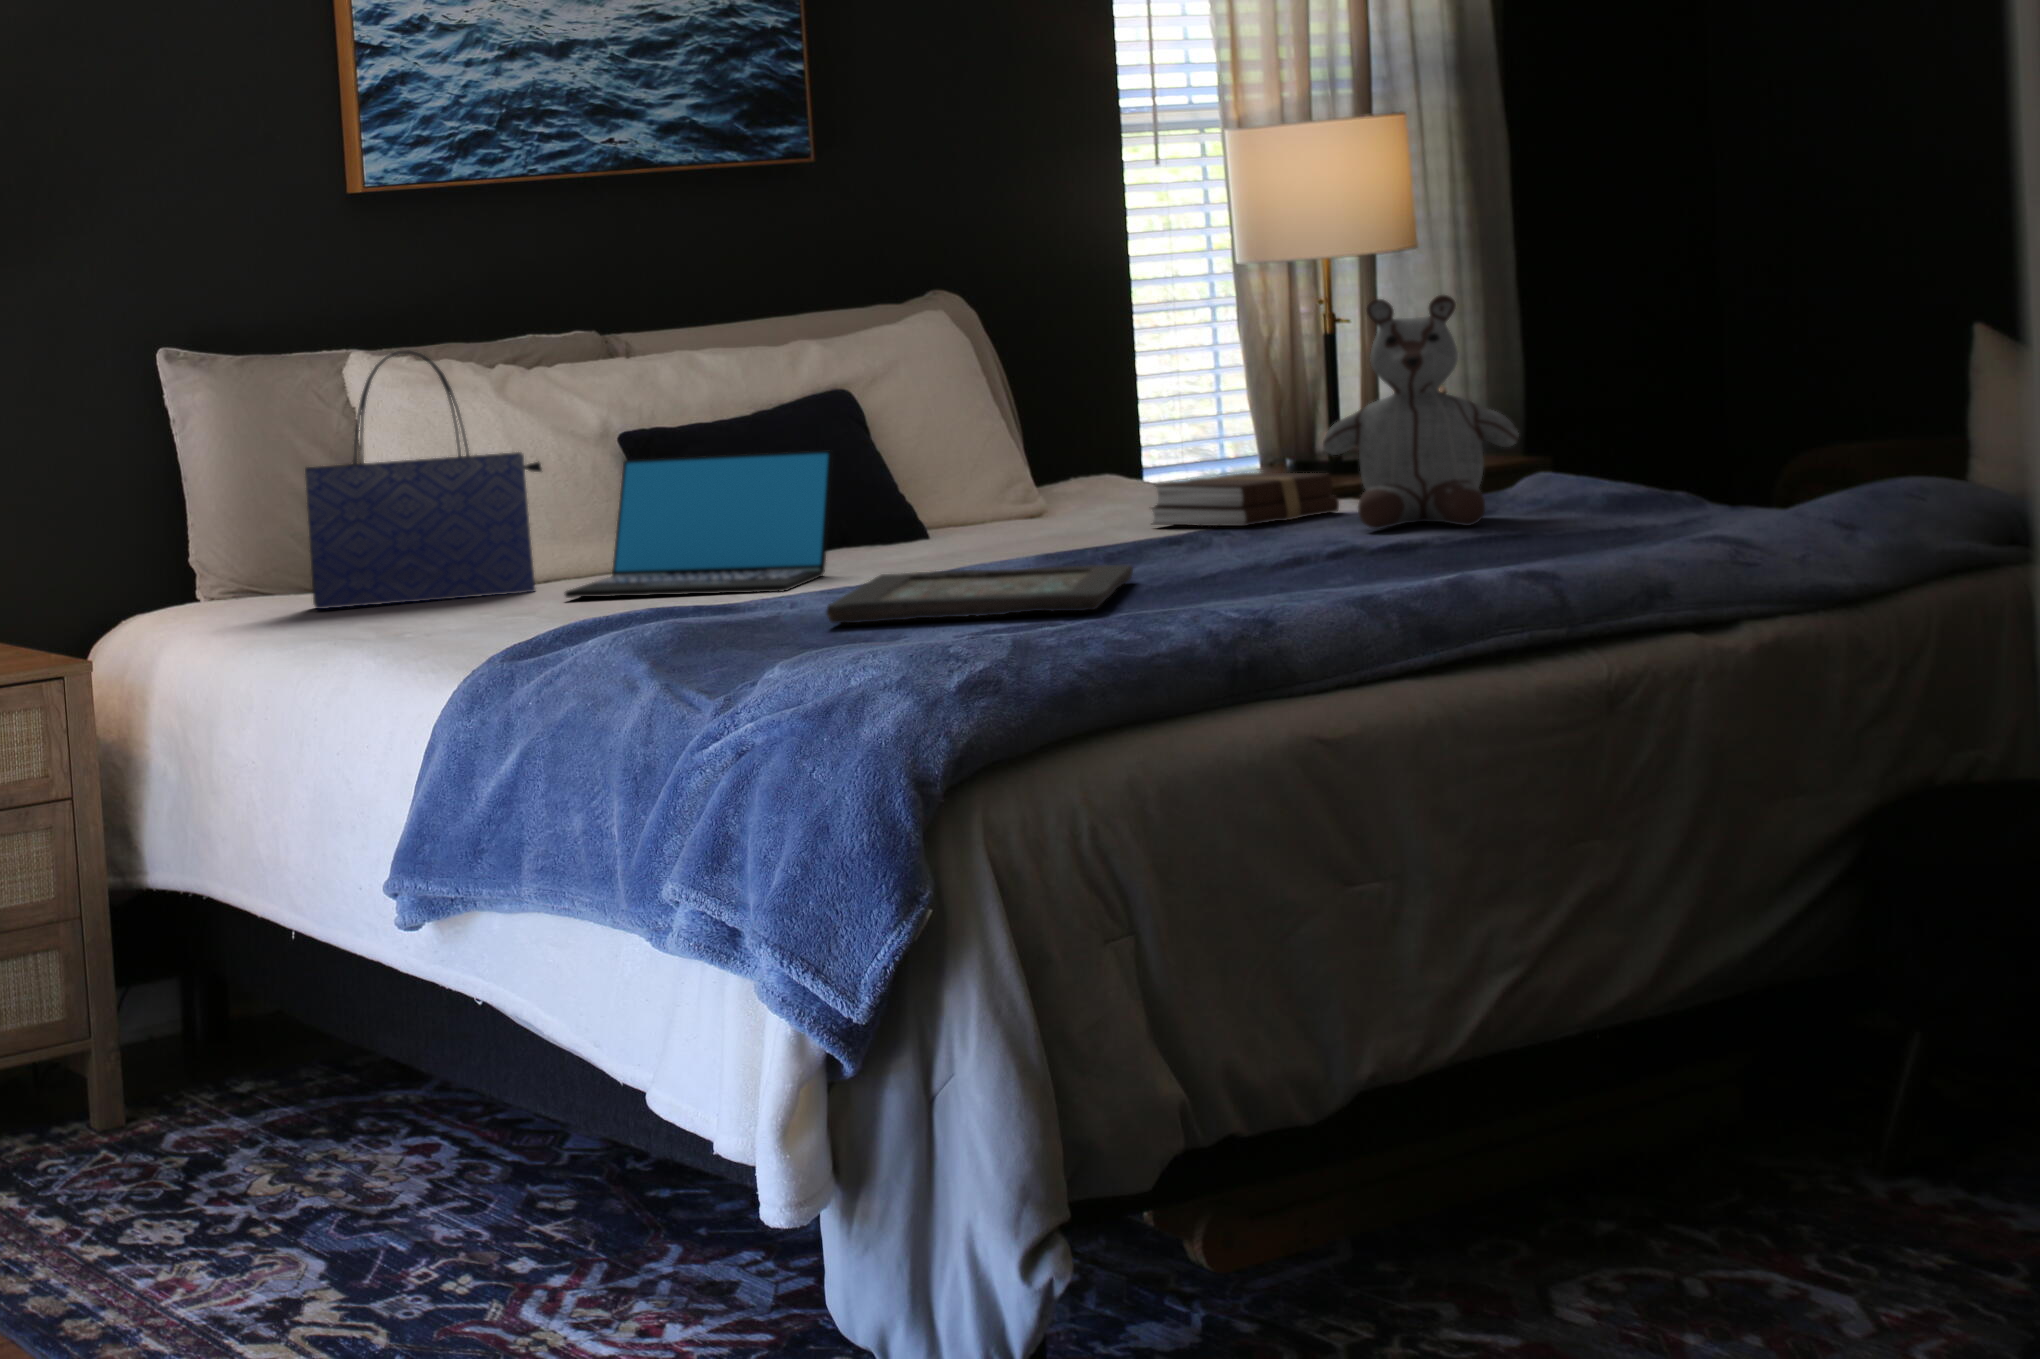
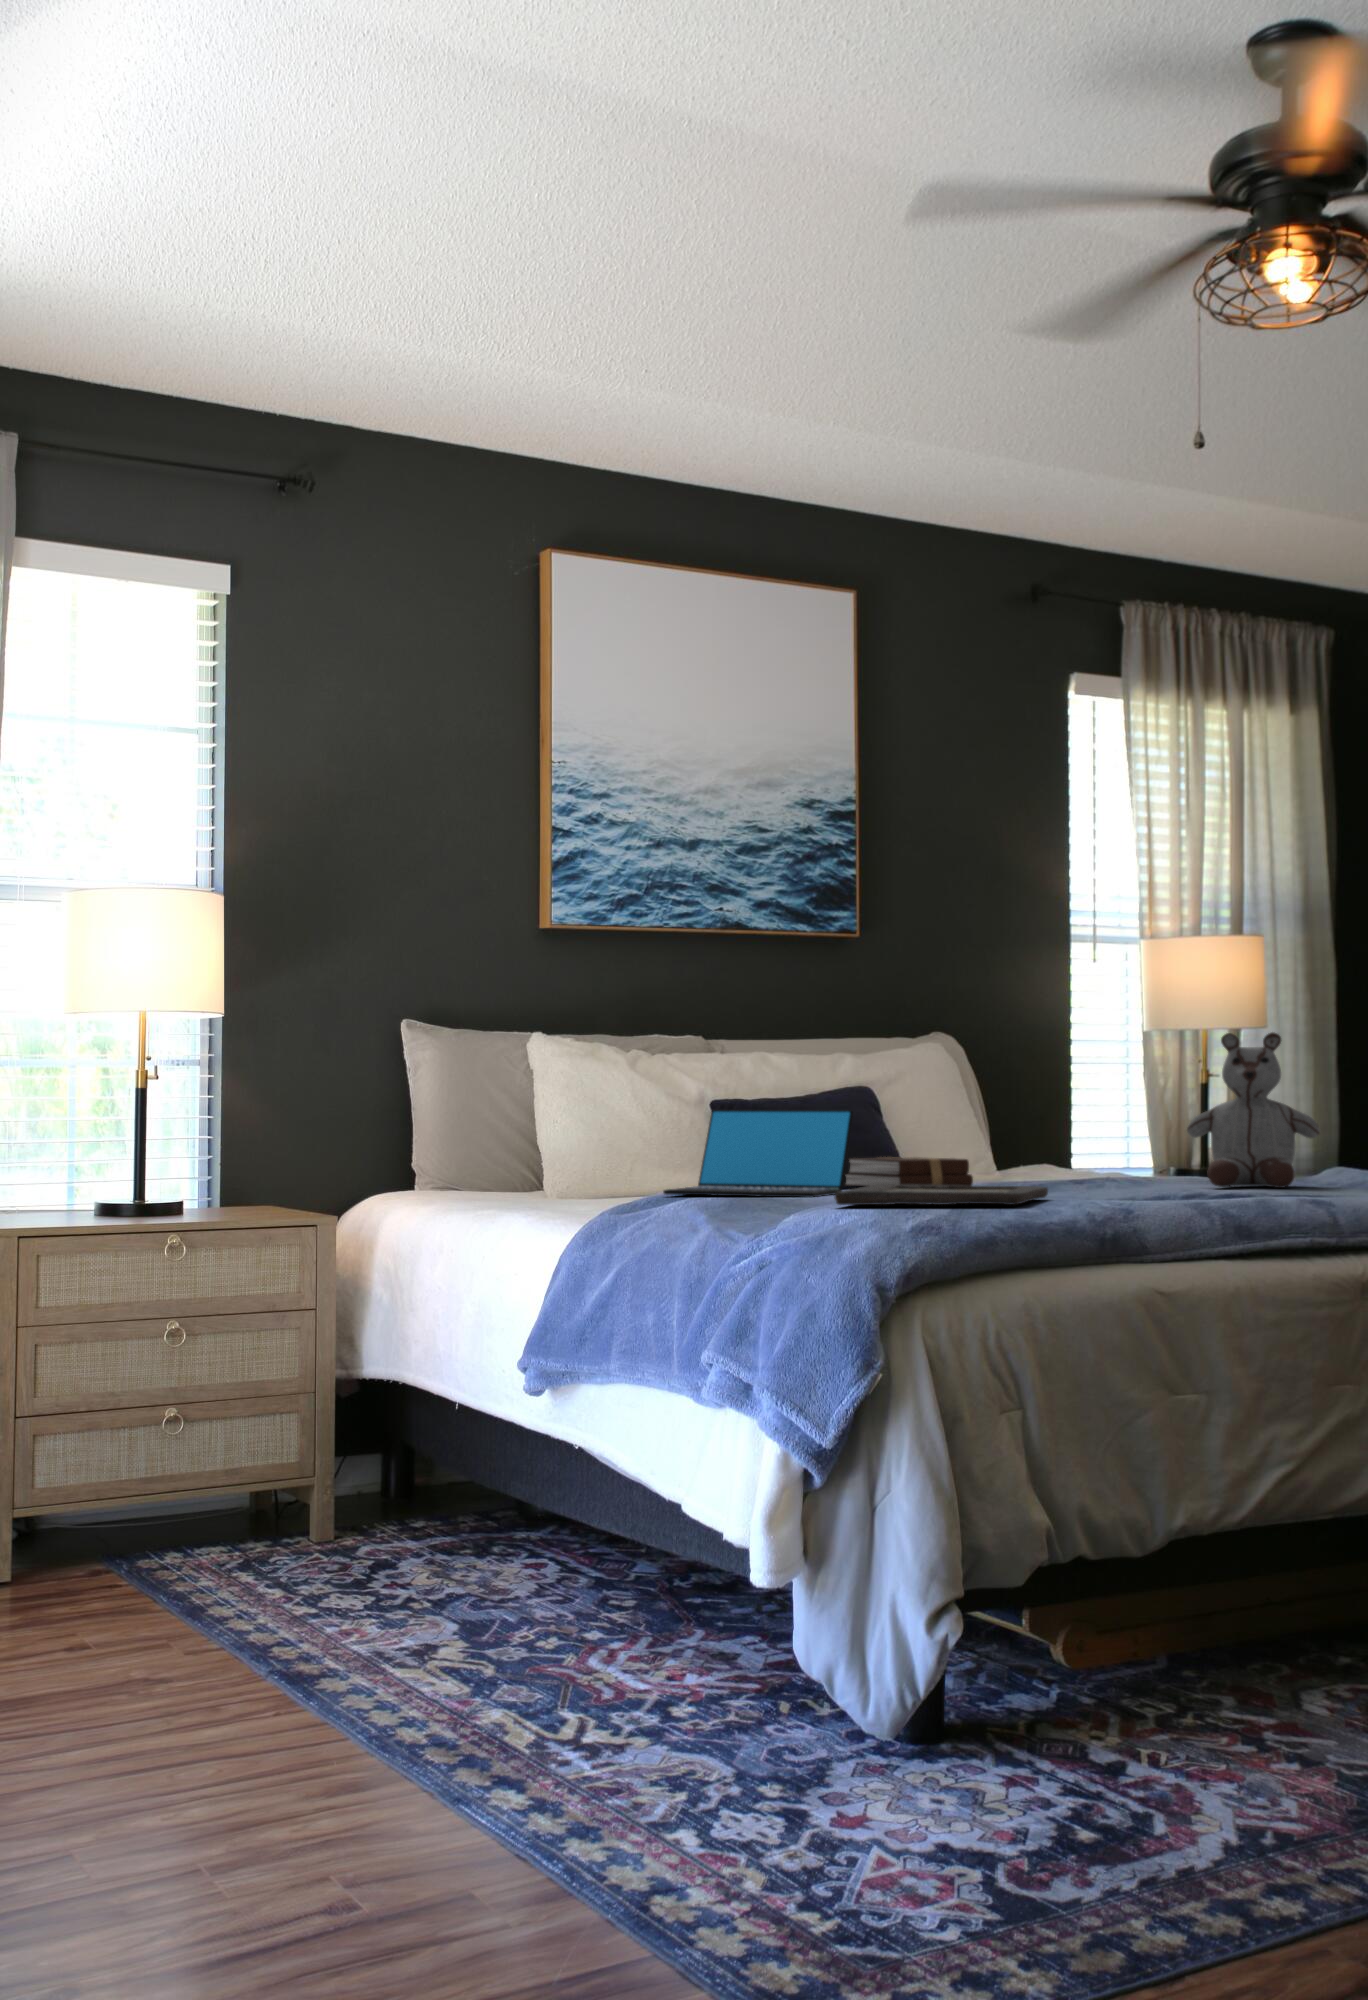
tote bag: present [305,351,542,609] -> none [494,1024,656,1195]
book: present [1152,473,1339,526] -> present [845,1157,973,1186]

